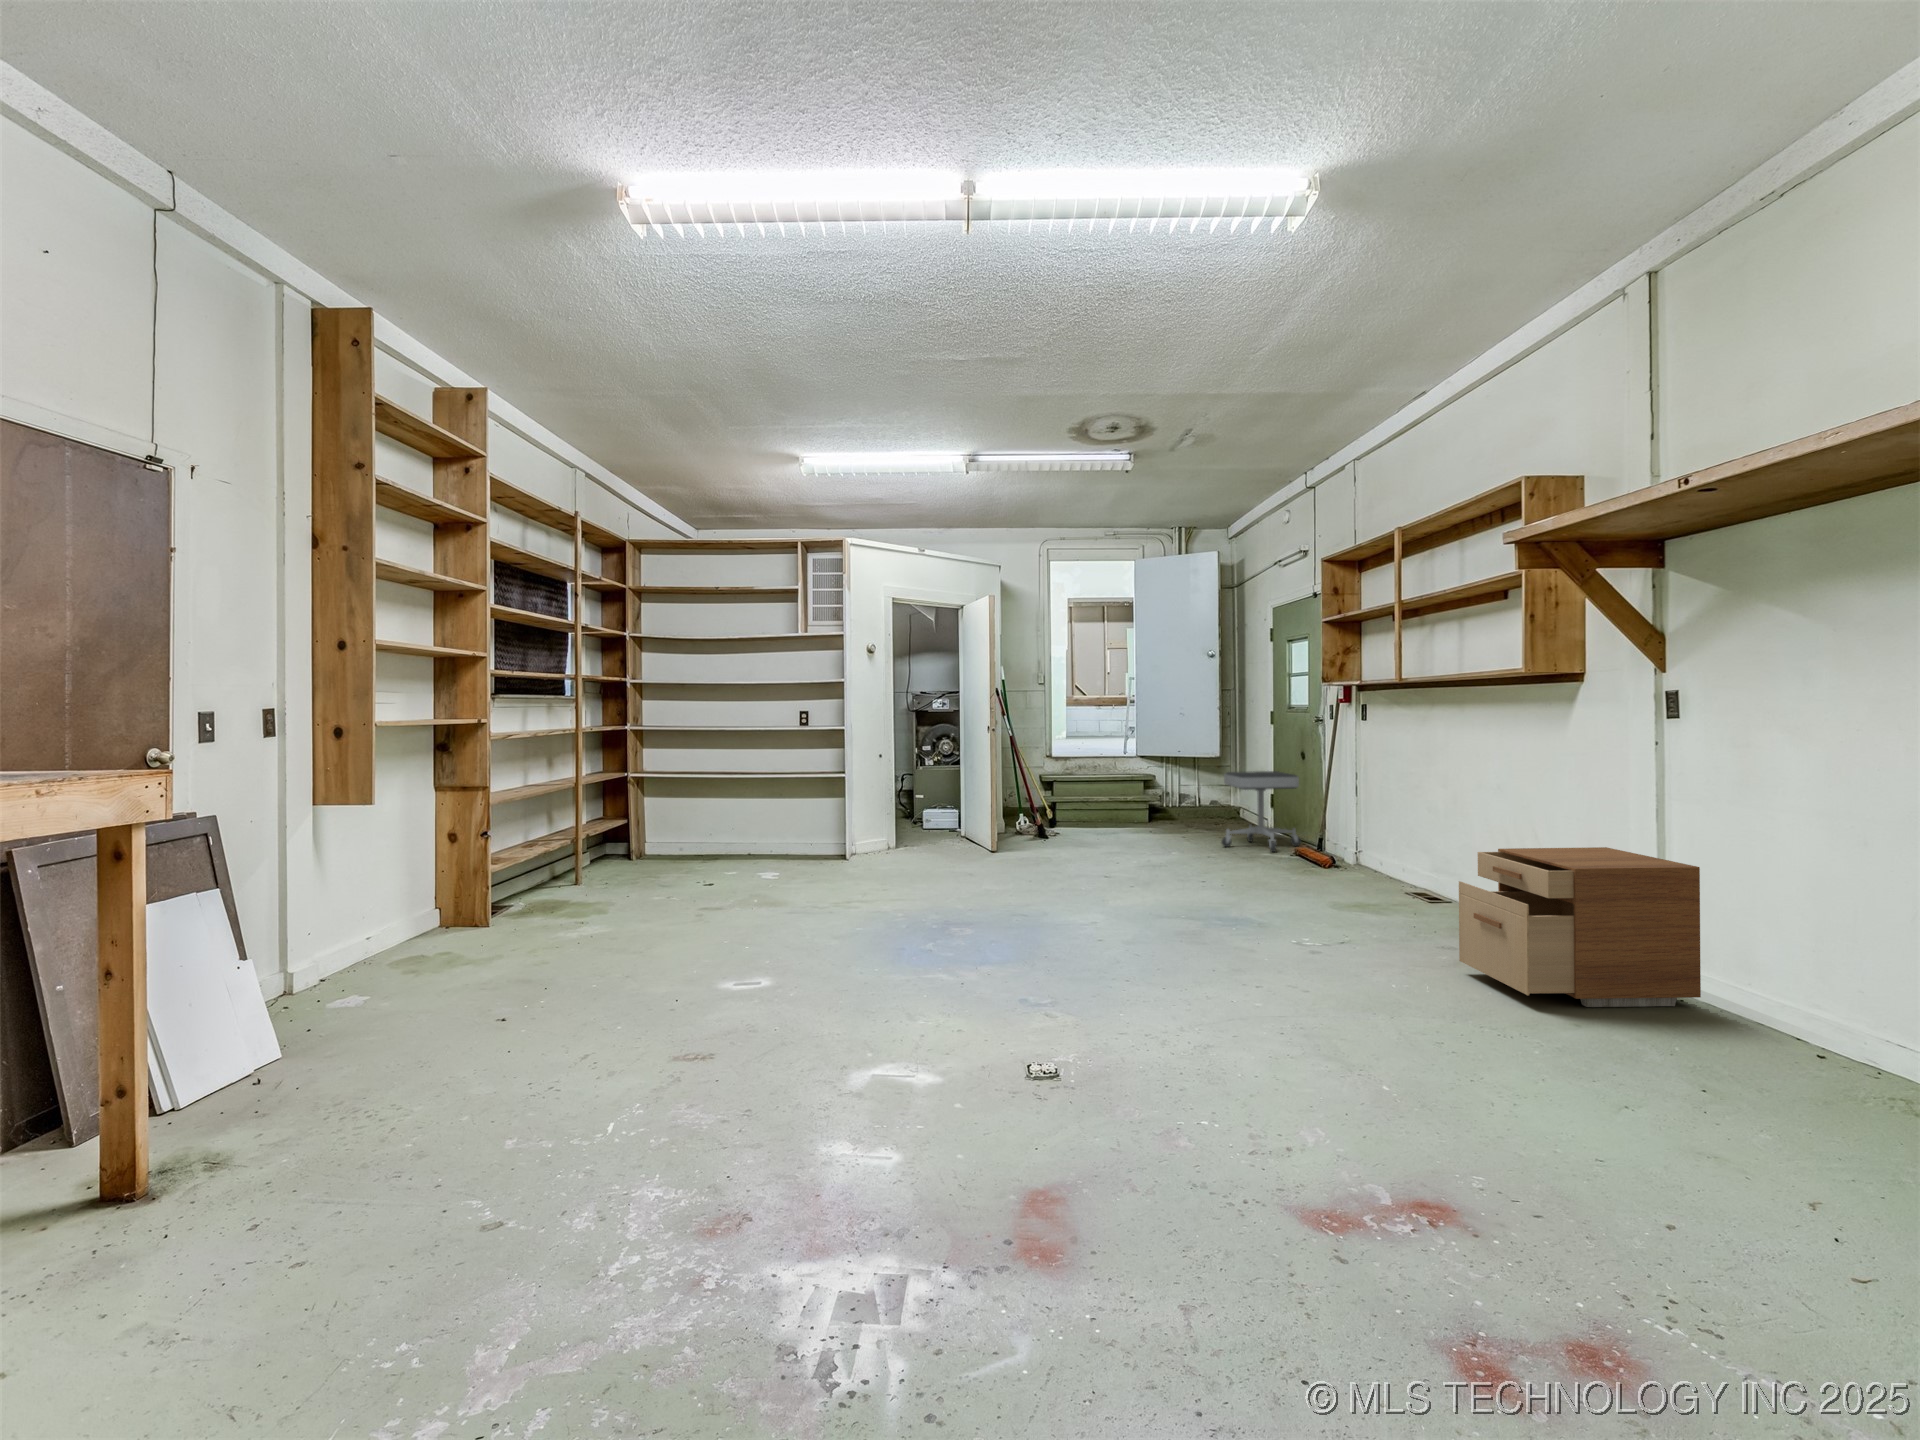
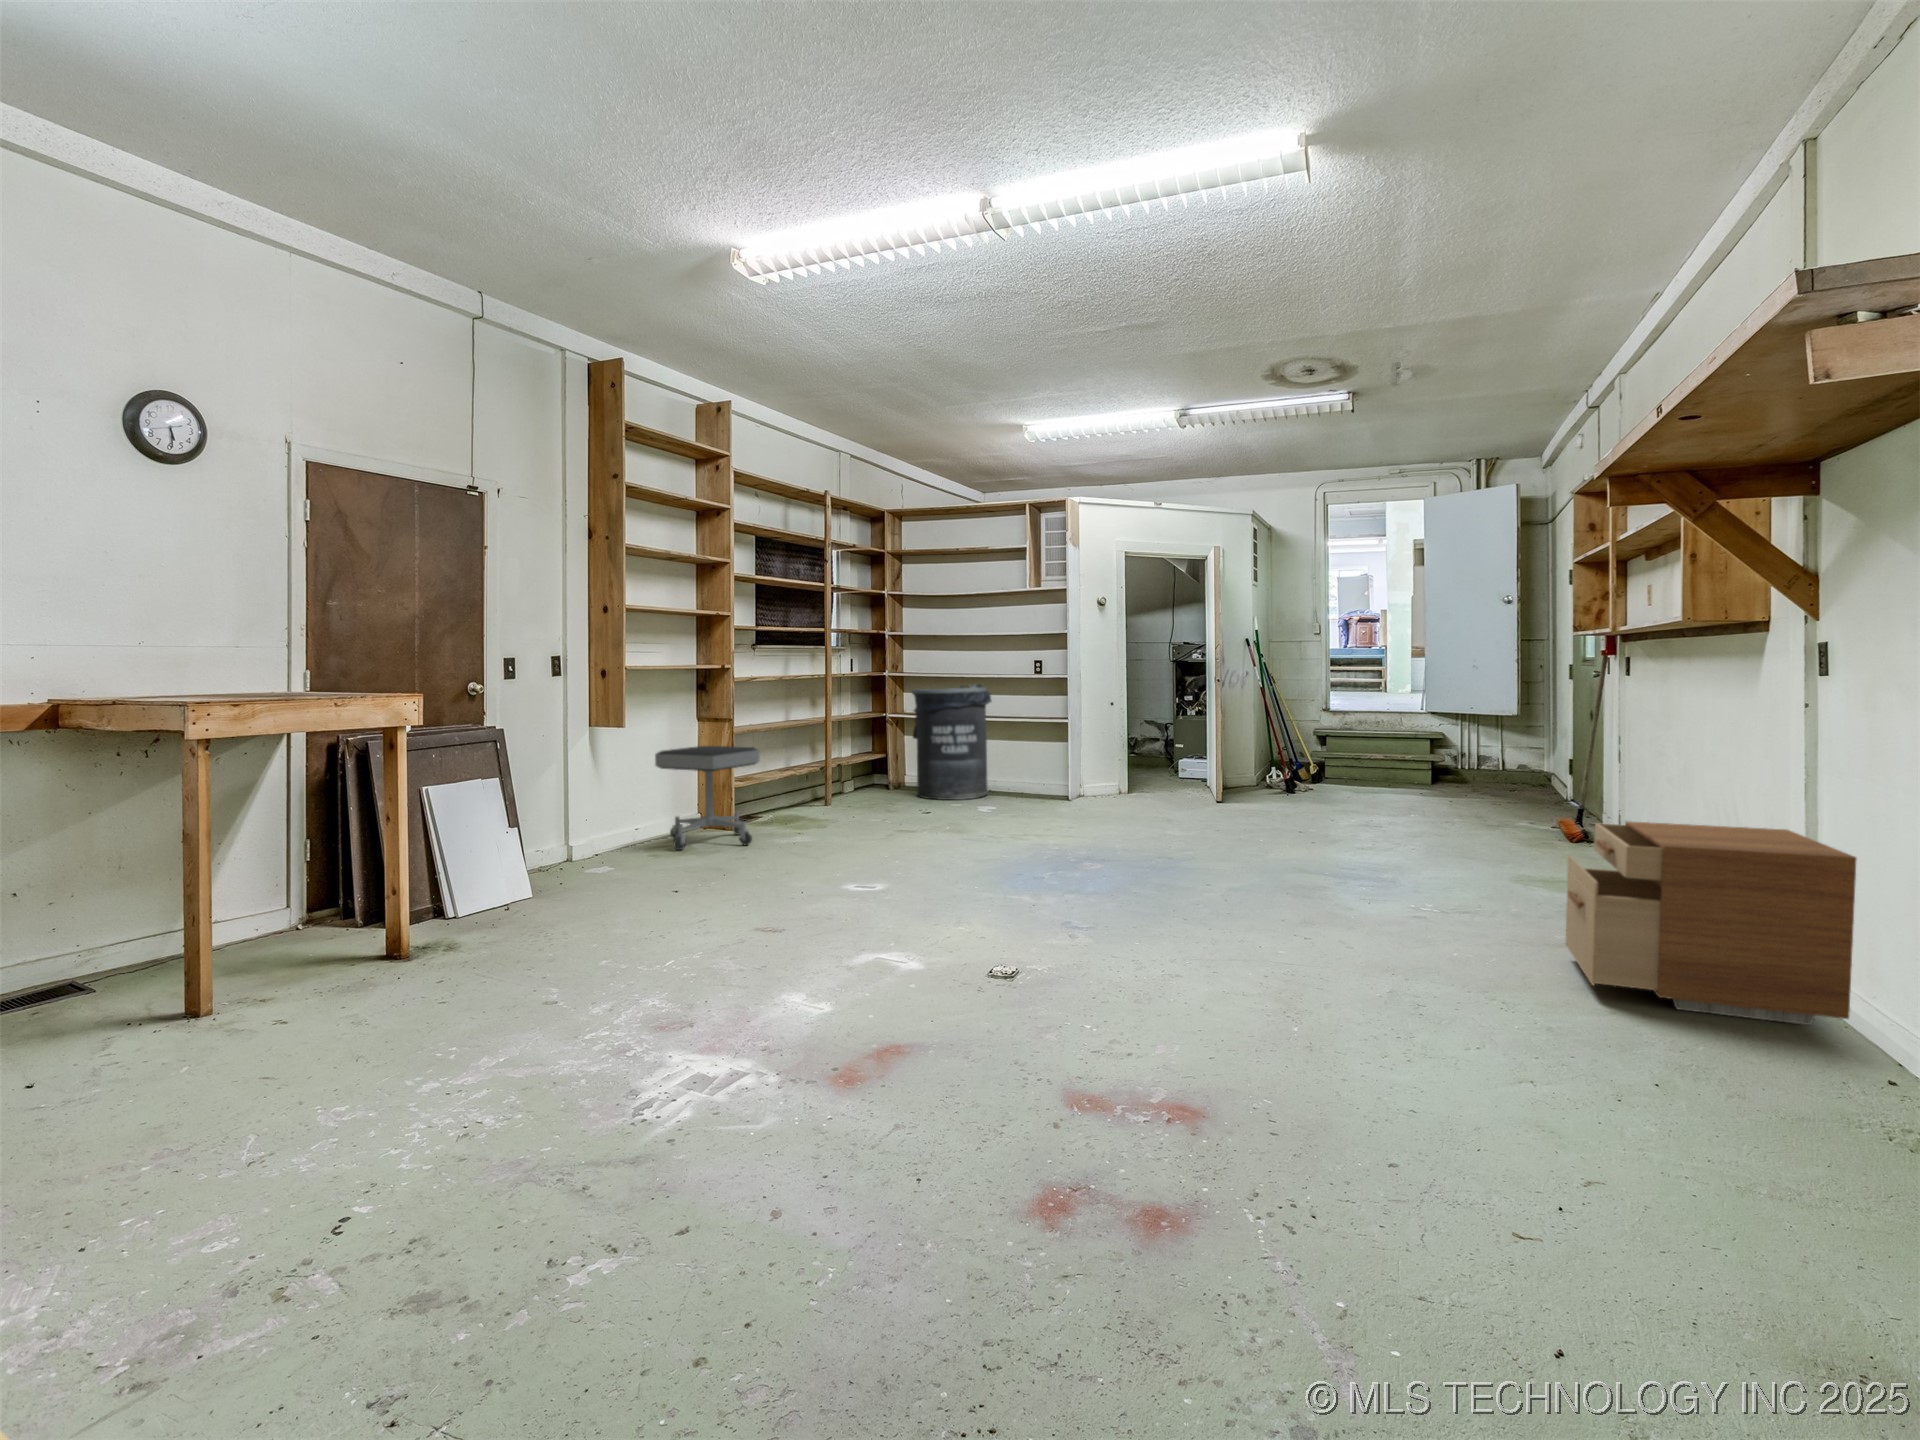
trash can: none [668,737,760,869] -> present [912,684,991,800]
stool: present [1221,771,1301,852] -> present [655,746,759,850]

